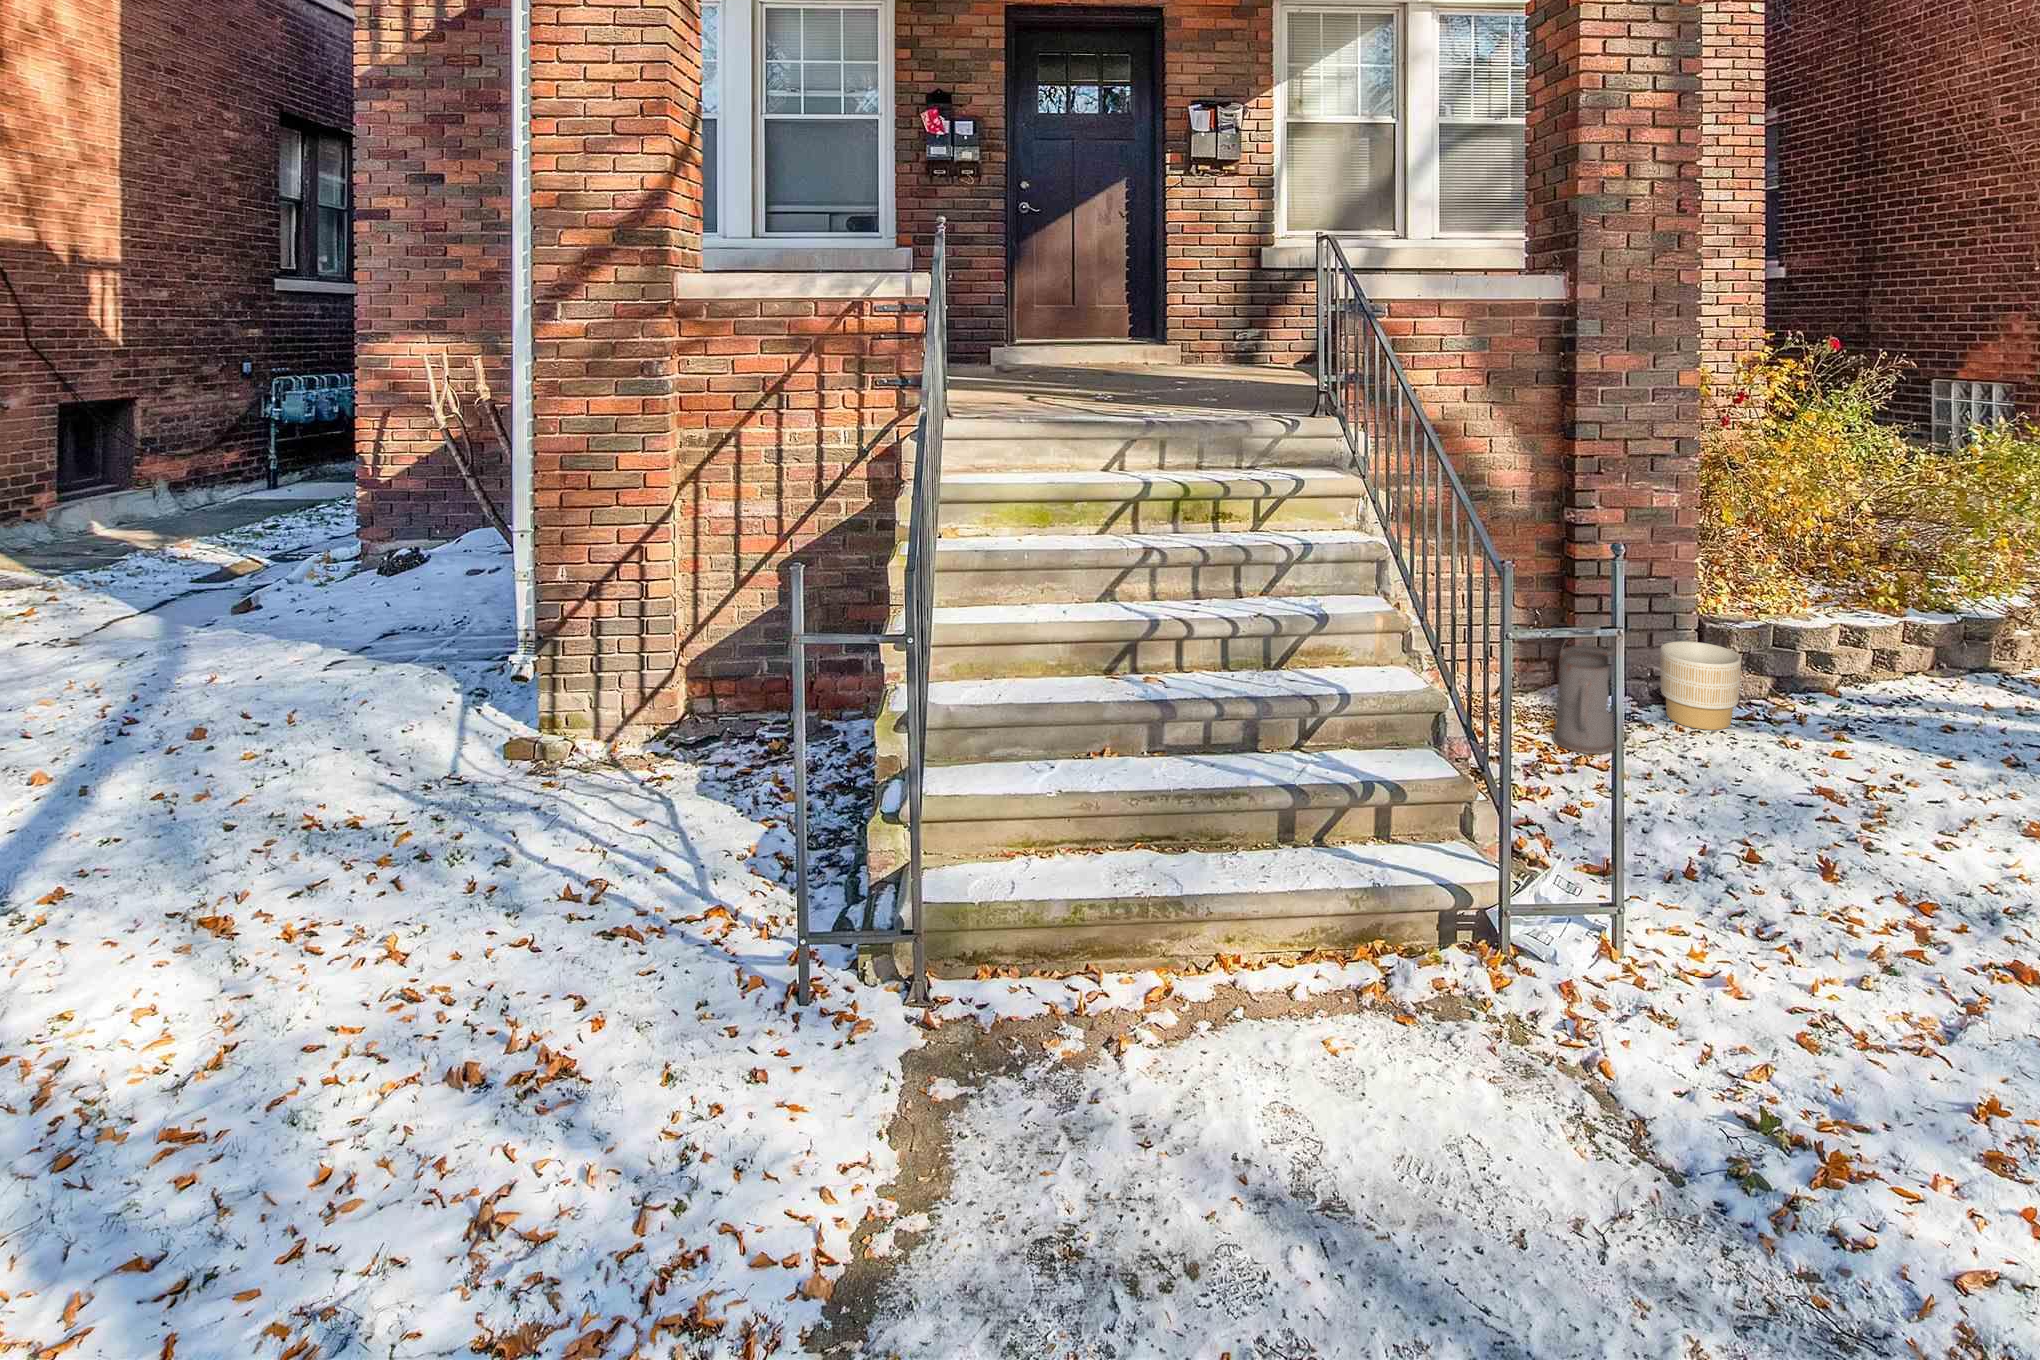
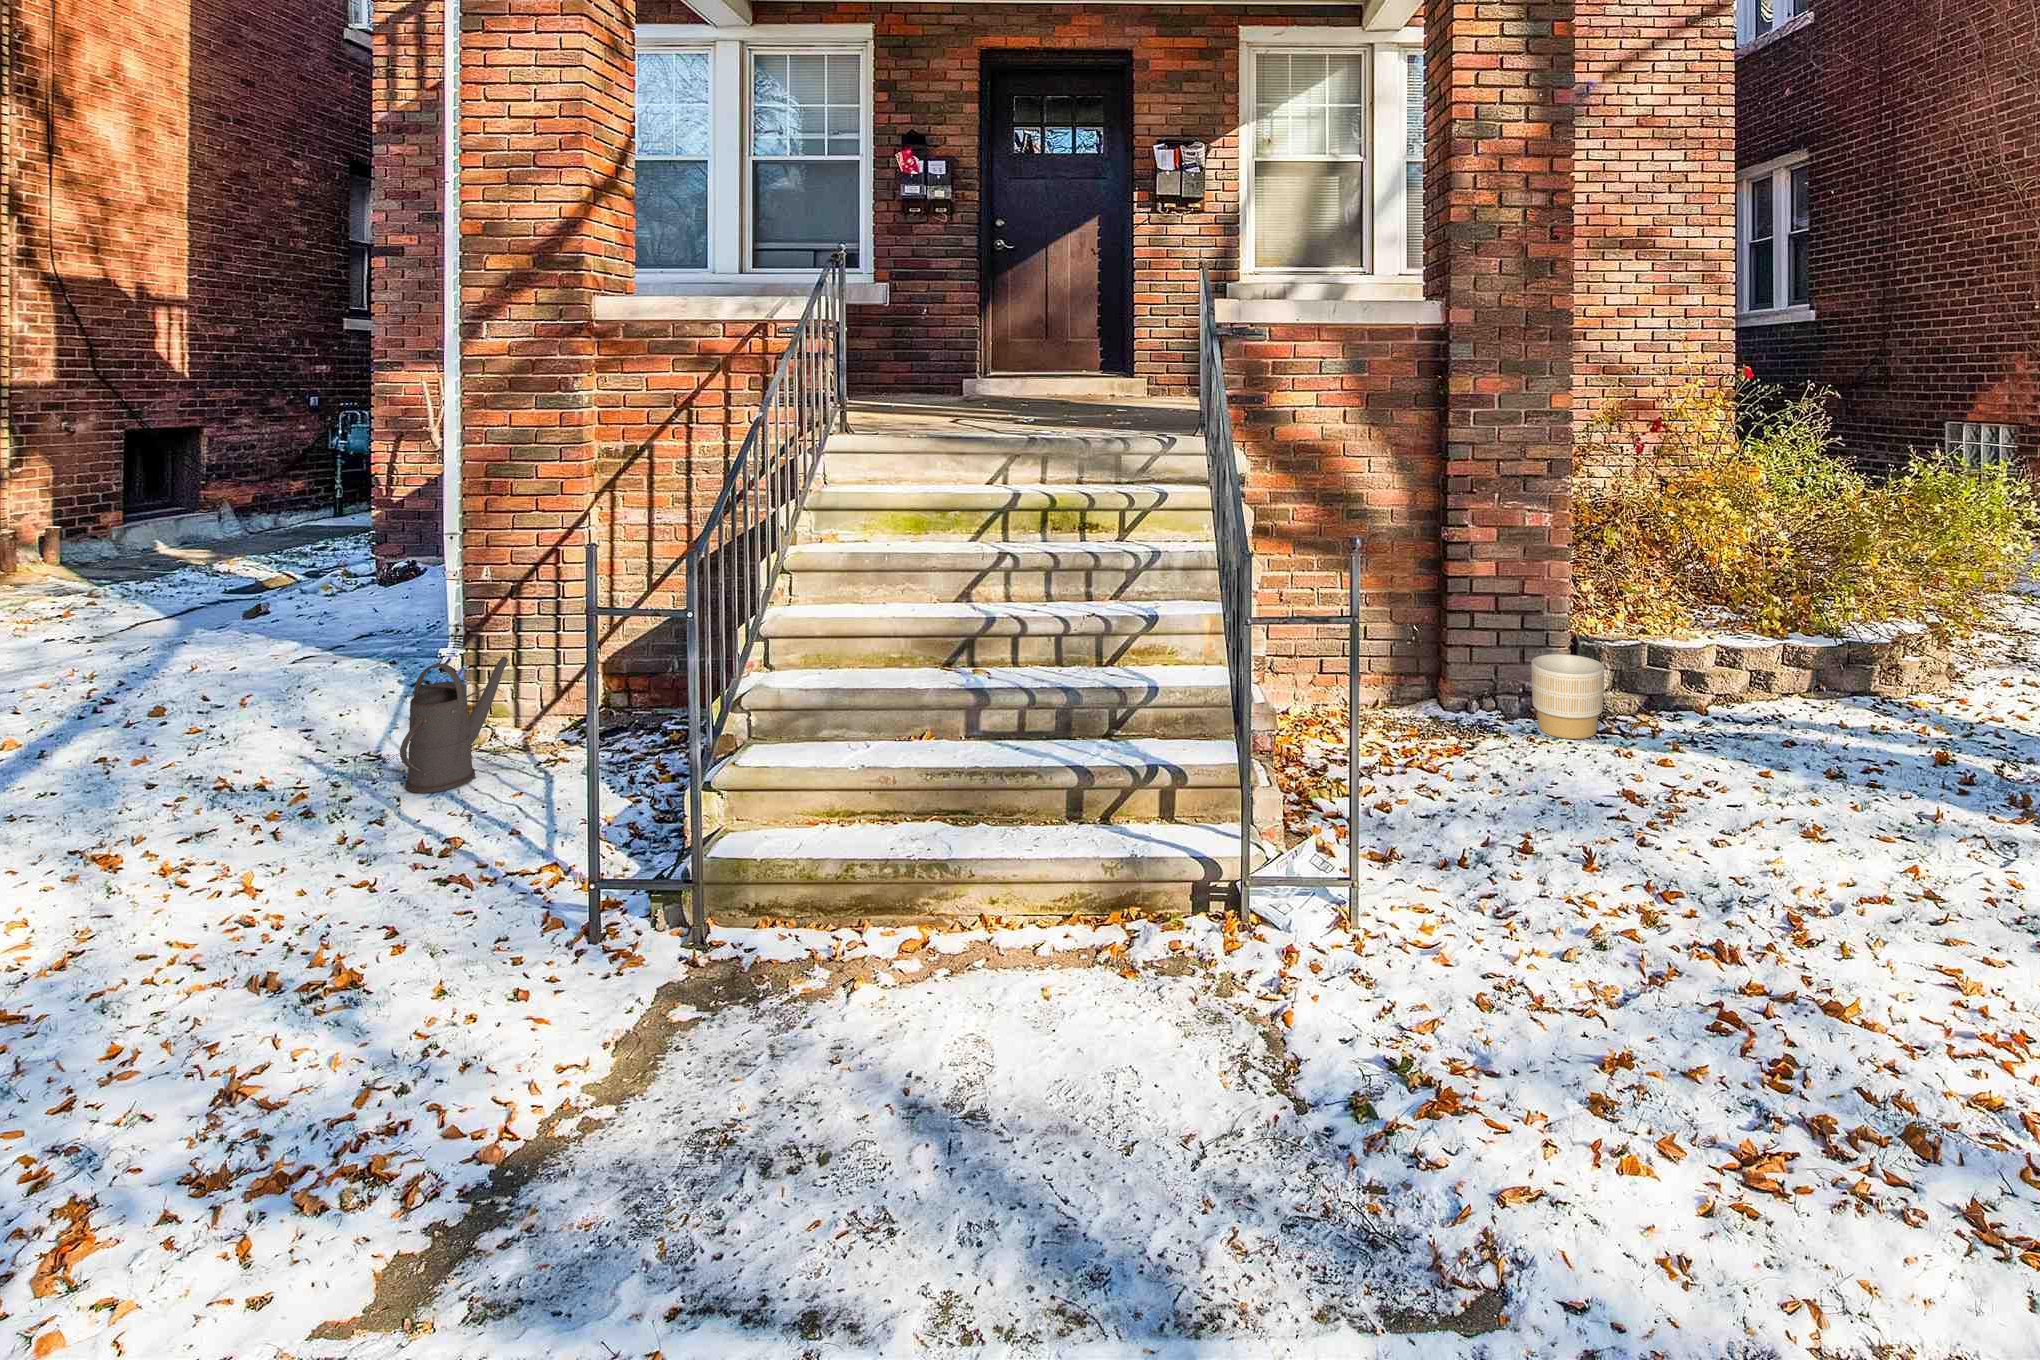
watering can: present [1552,622,1616,754] -> present [400,656,508,793]

